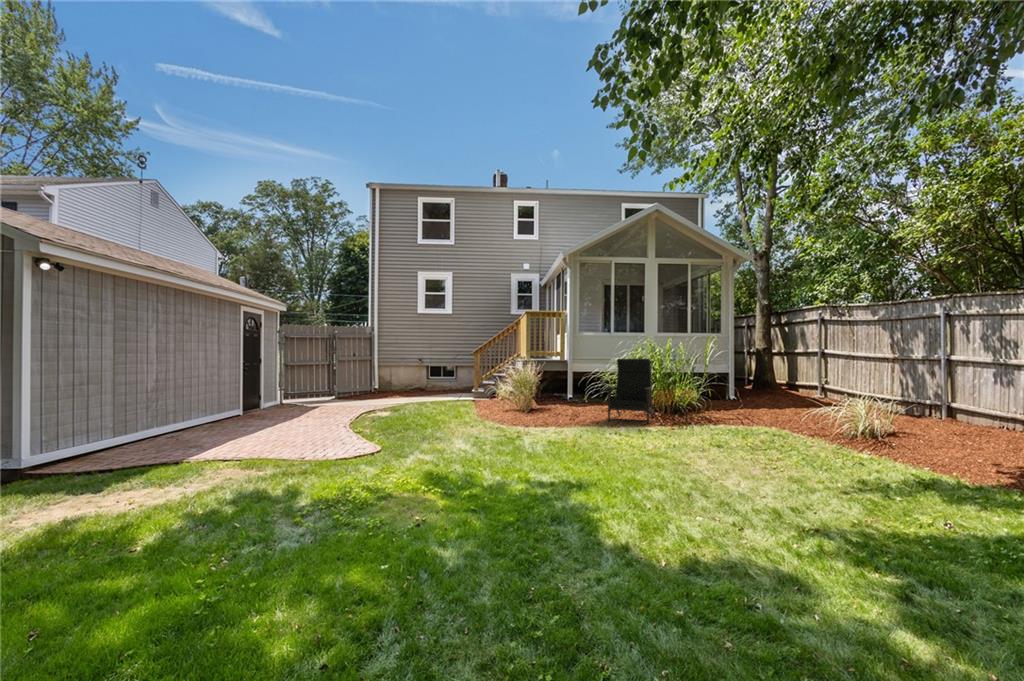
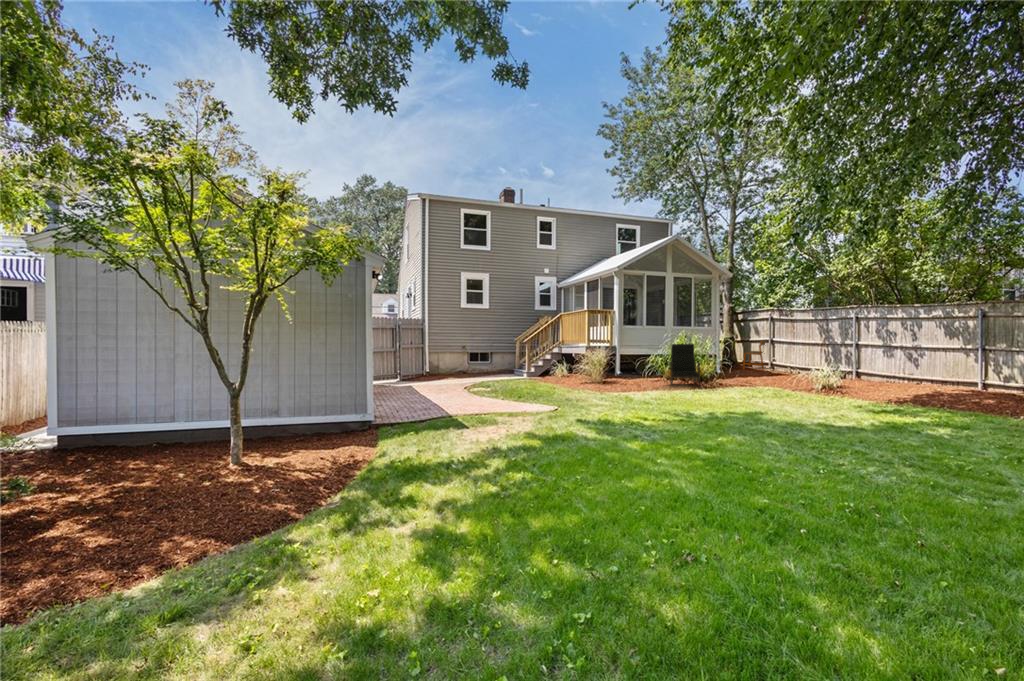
bench: none [775,351,821,397] -> present [743,340,765,369]

